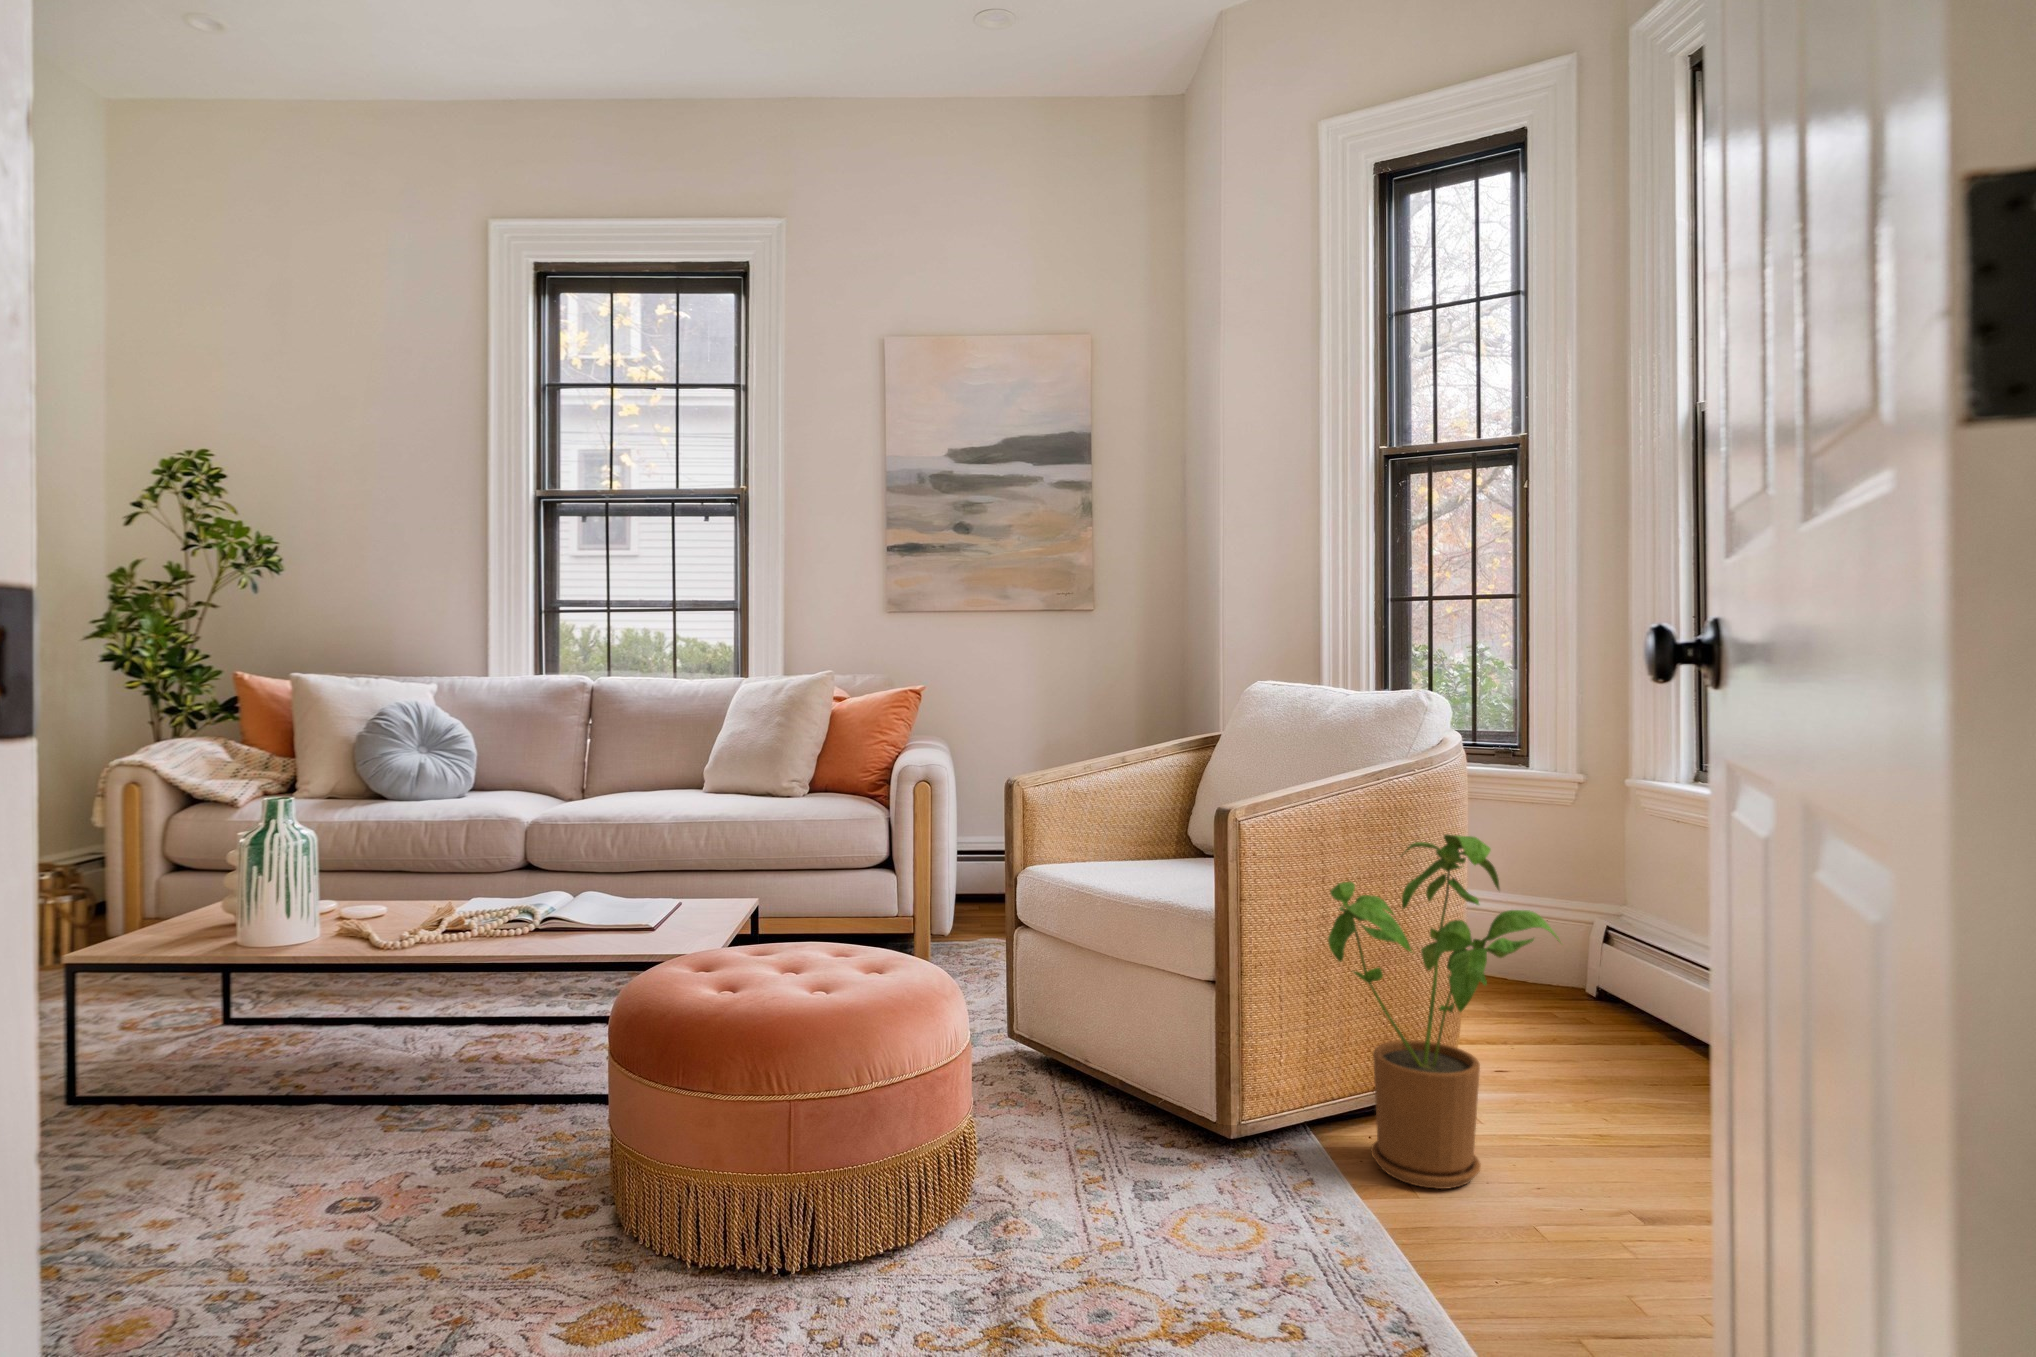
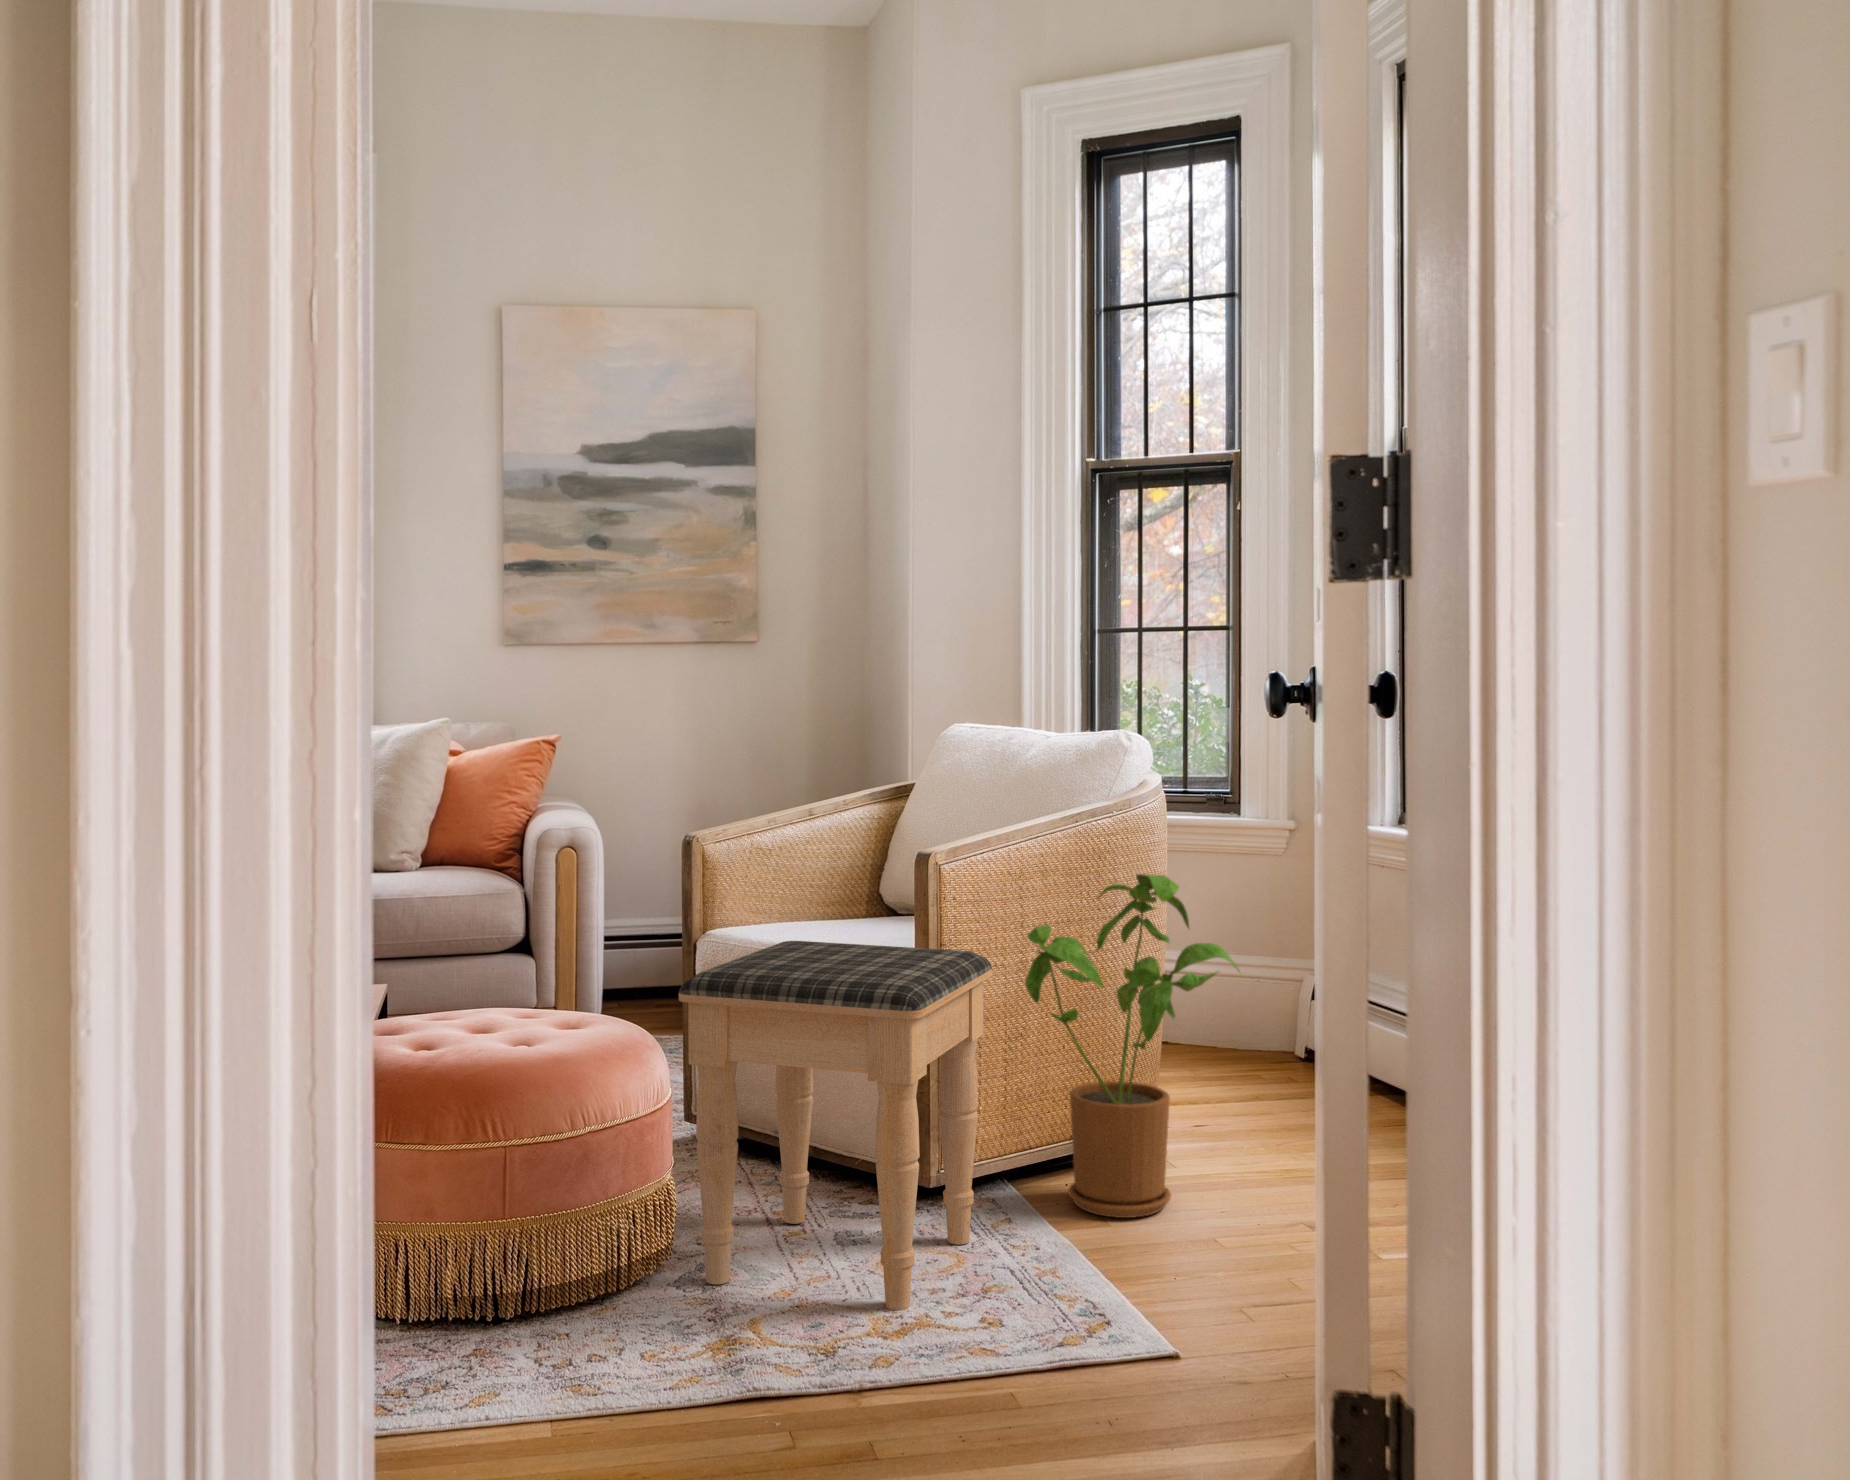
footstool: none [972,890,1295,1300] -> present [679,941,992,1311]

